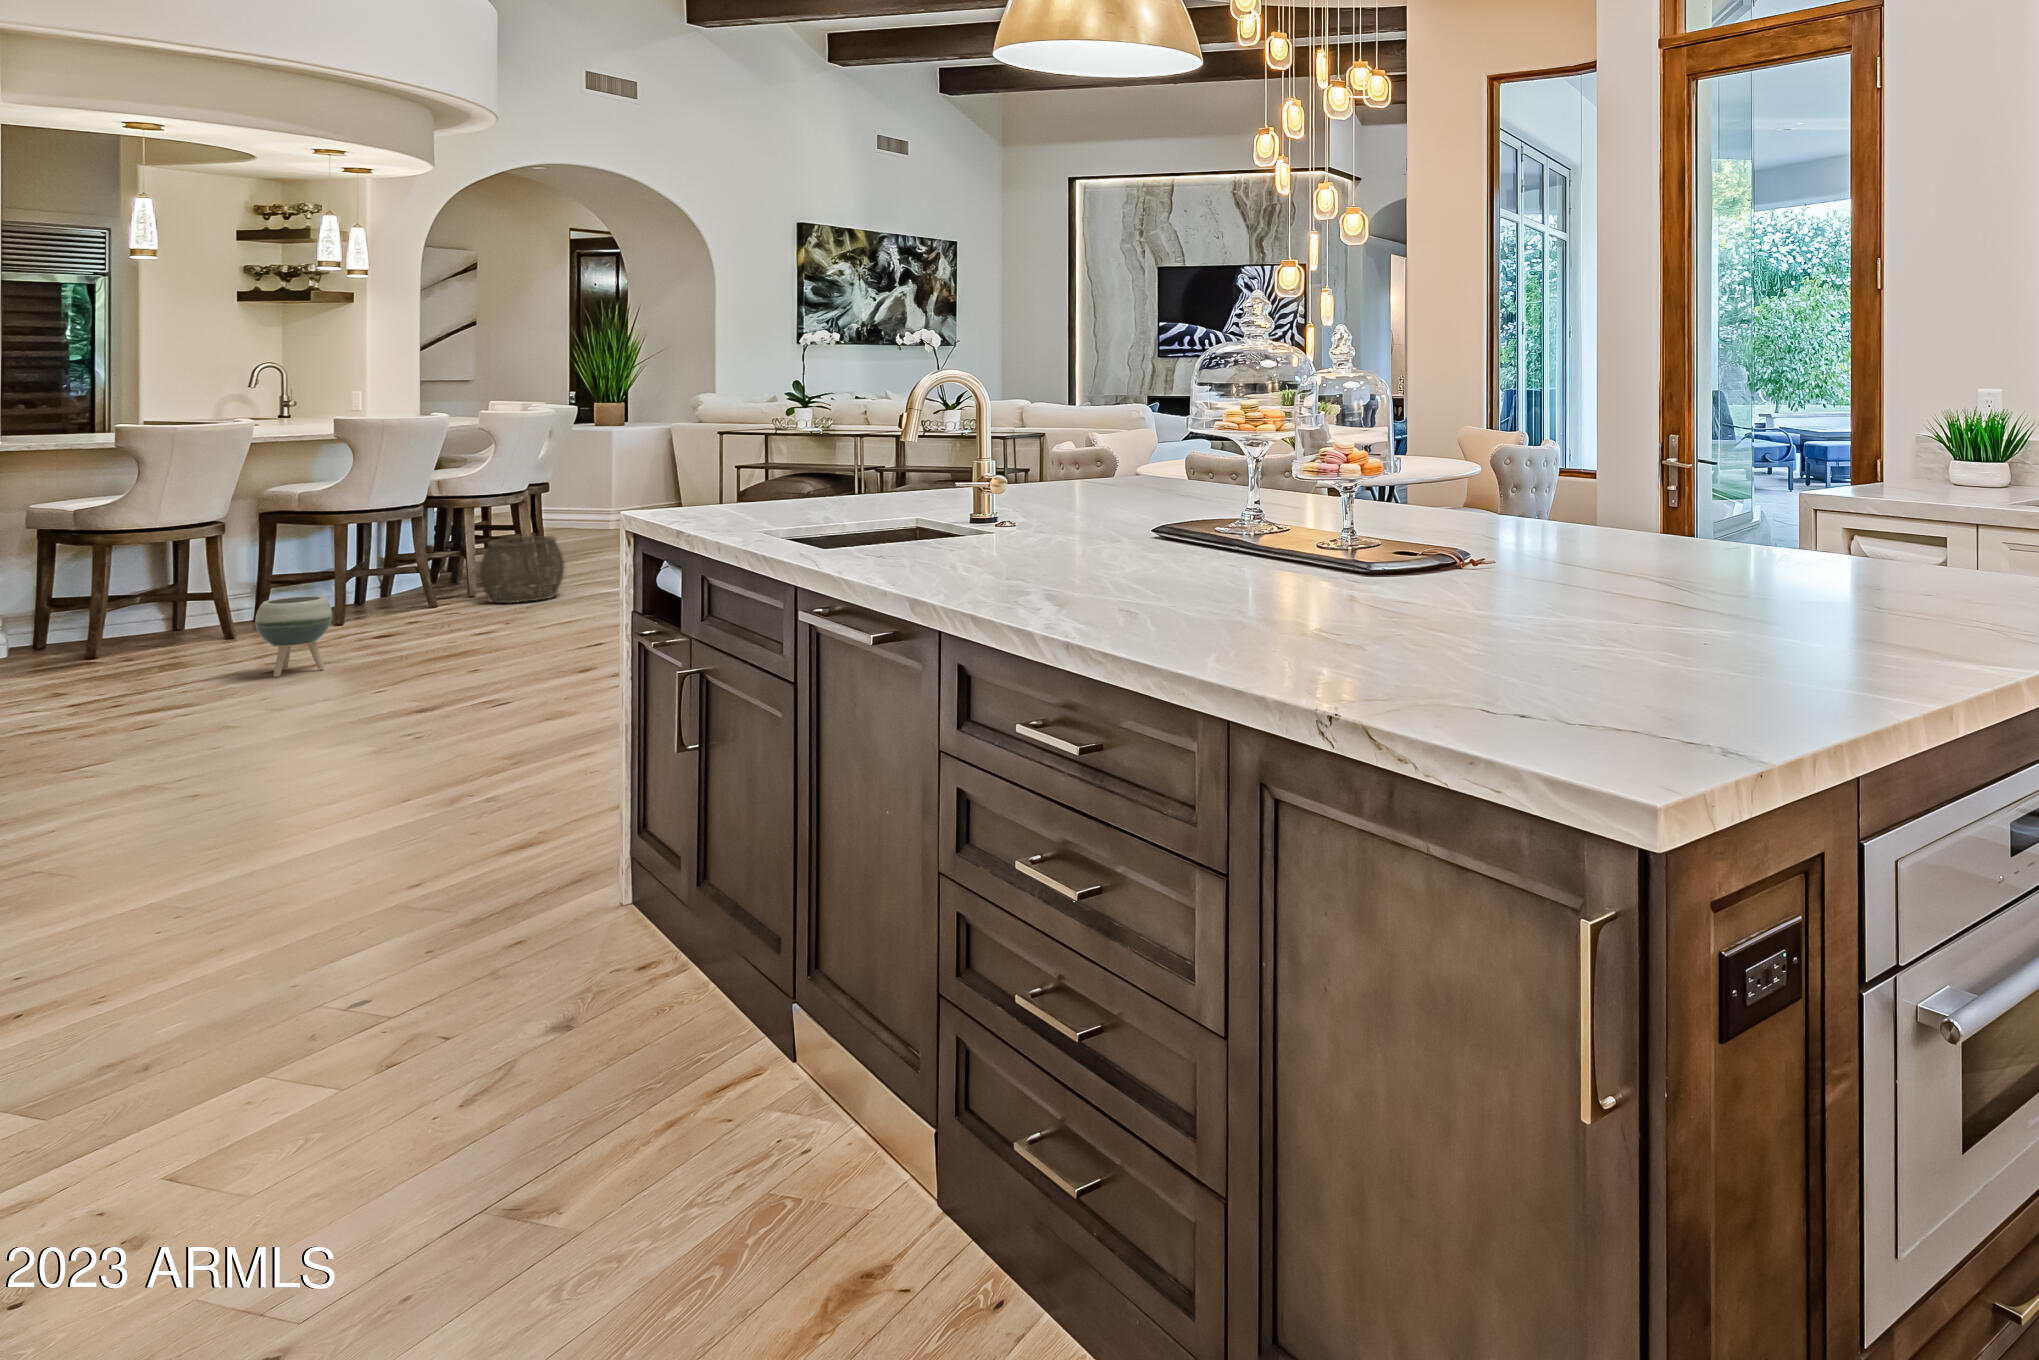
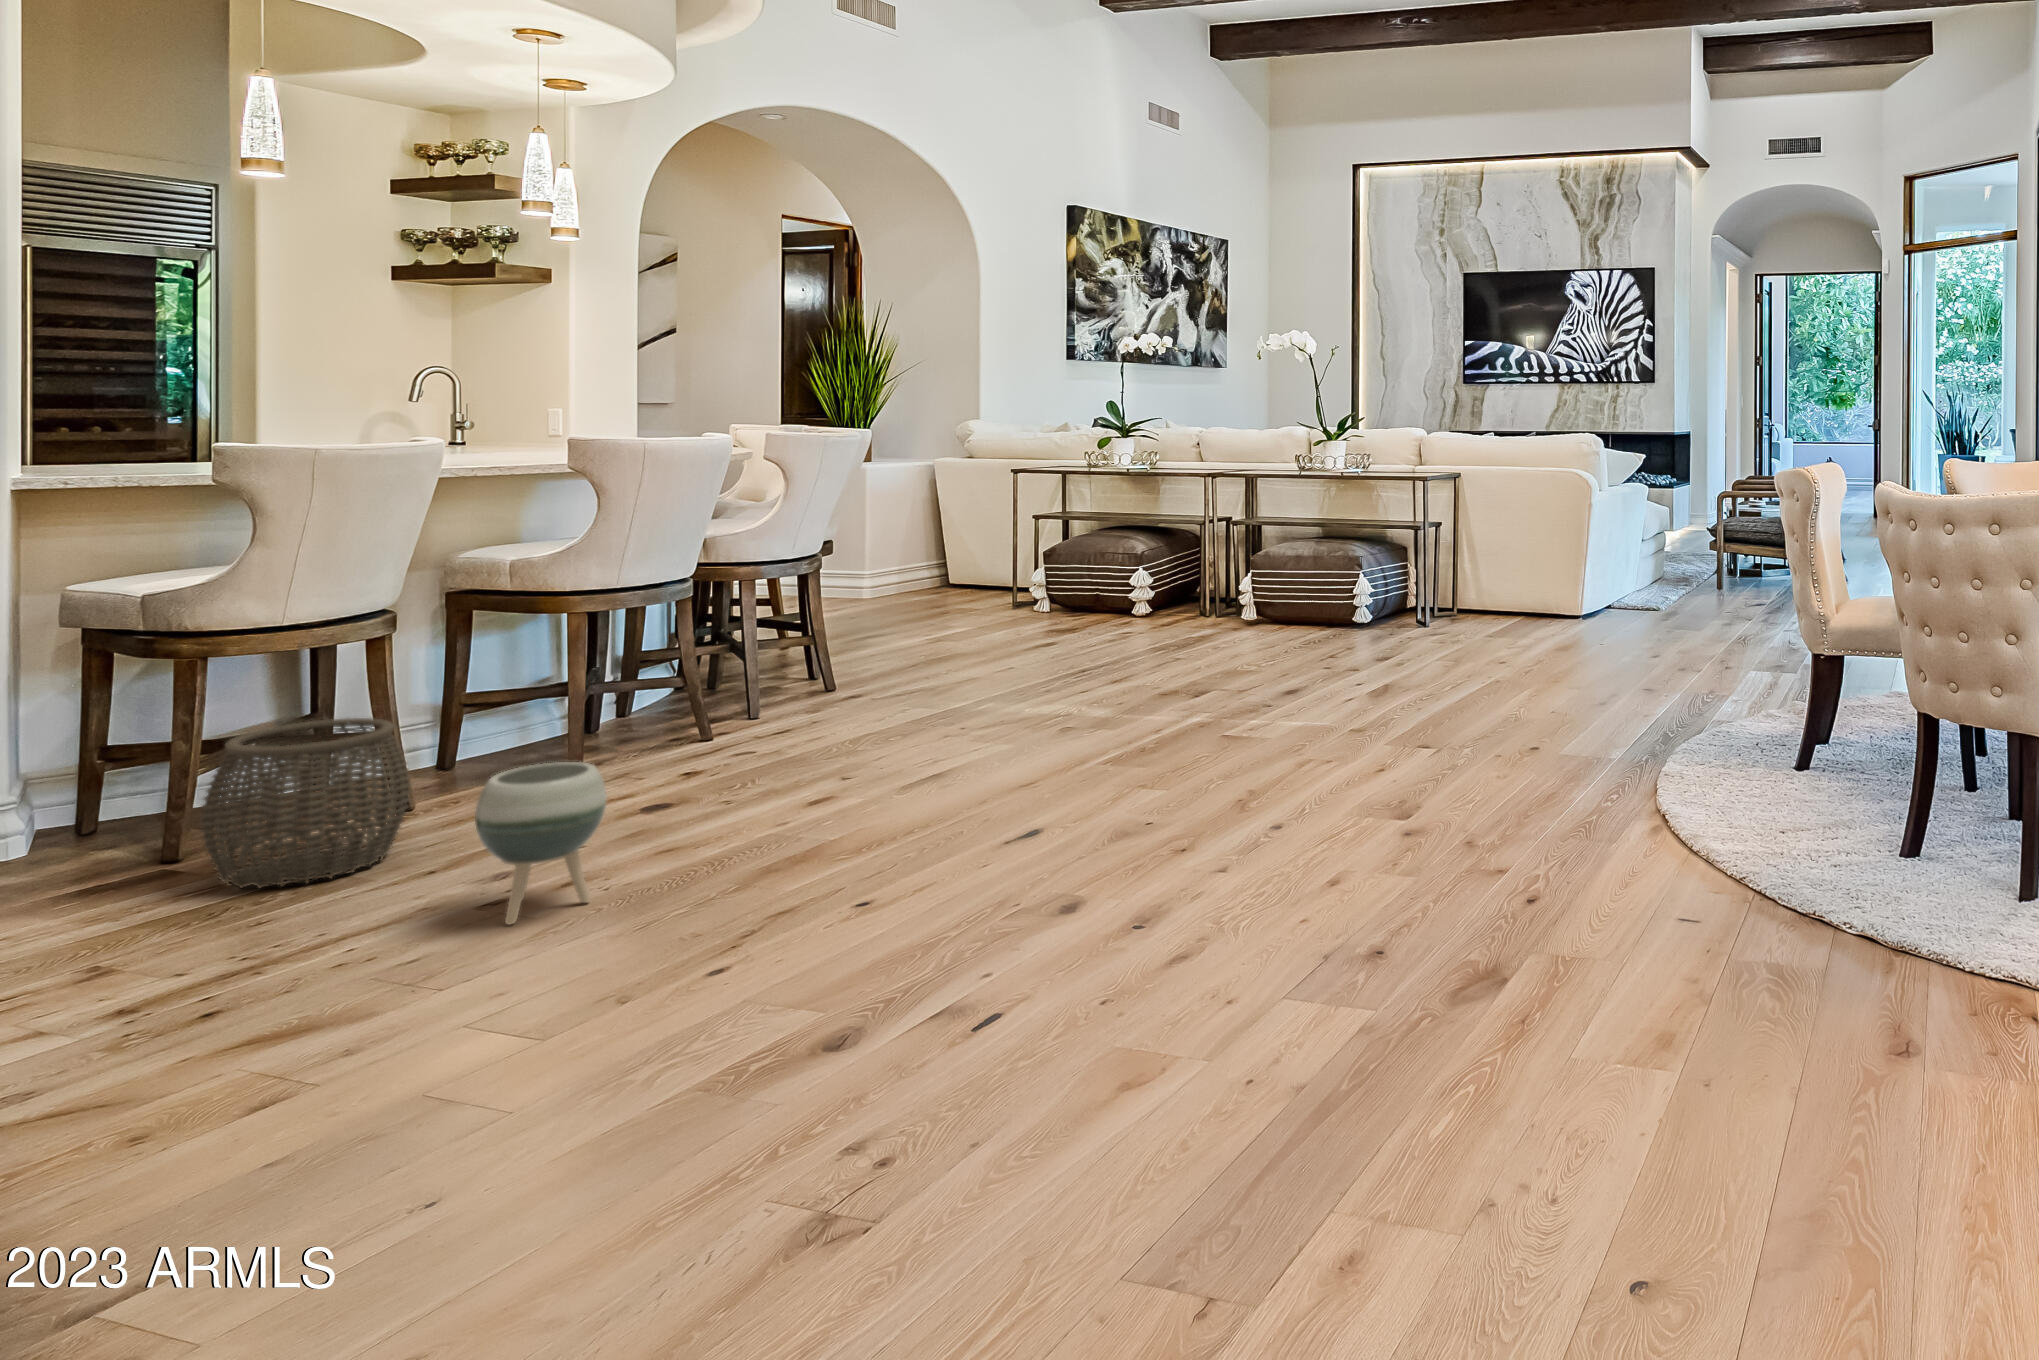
woven basket: present [479,536,564,603] -> present [200,718,411,888]

